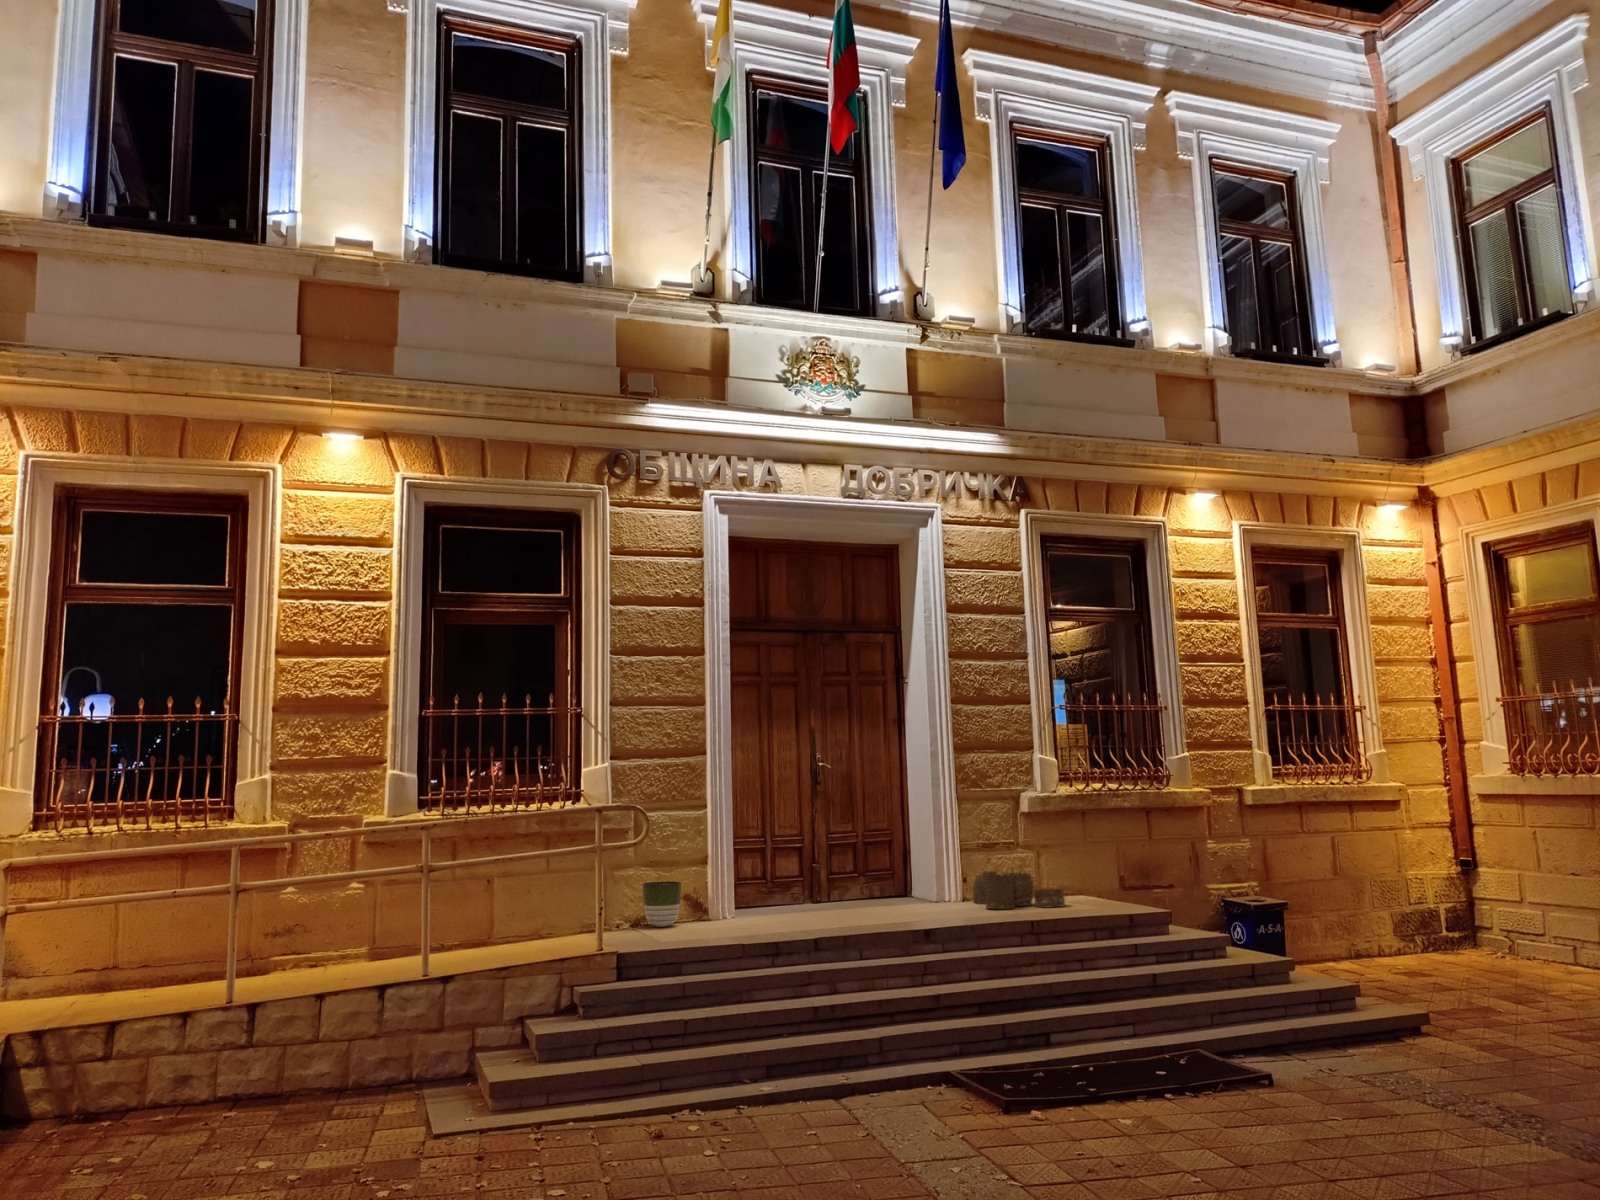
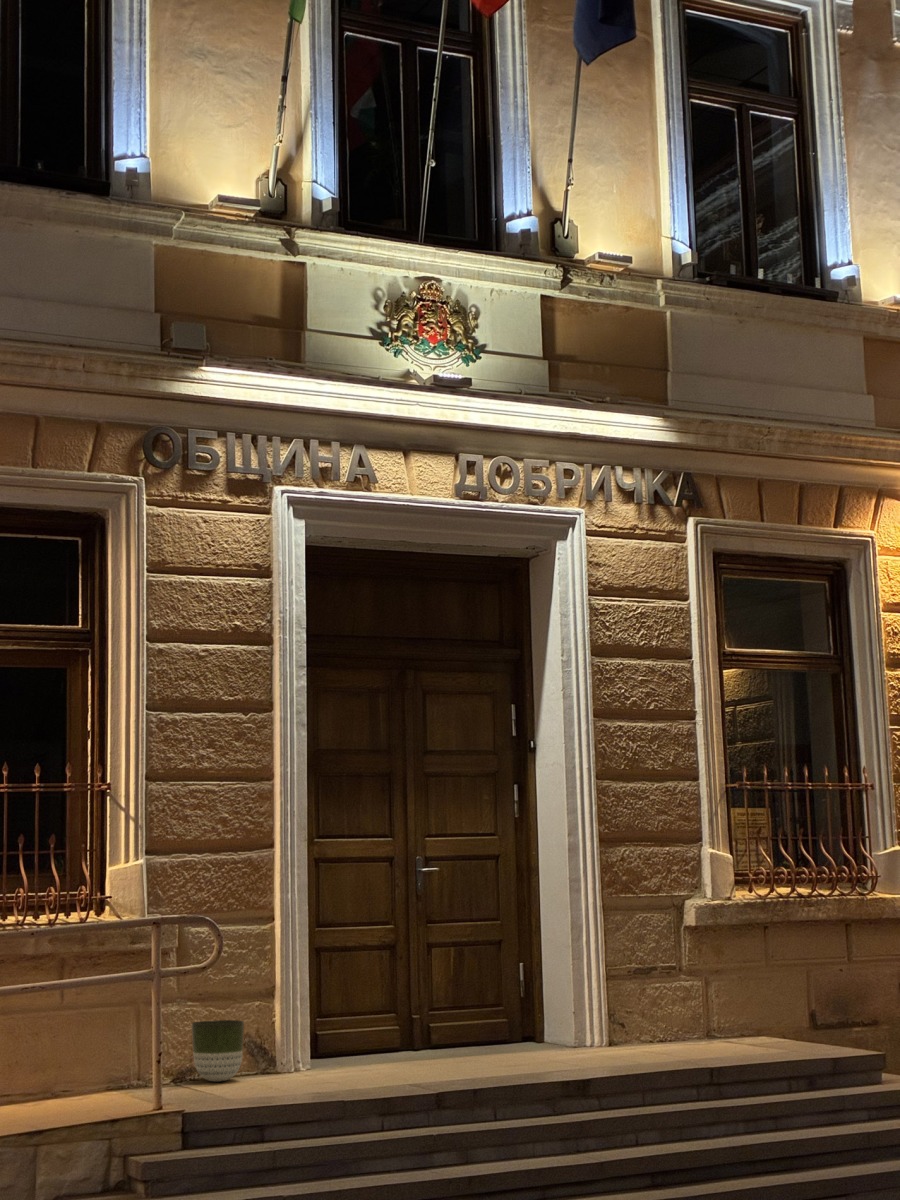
woven basket: present [973,868,1065,909] -> none [624,1000,749,1055]

